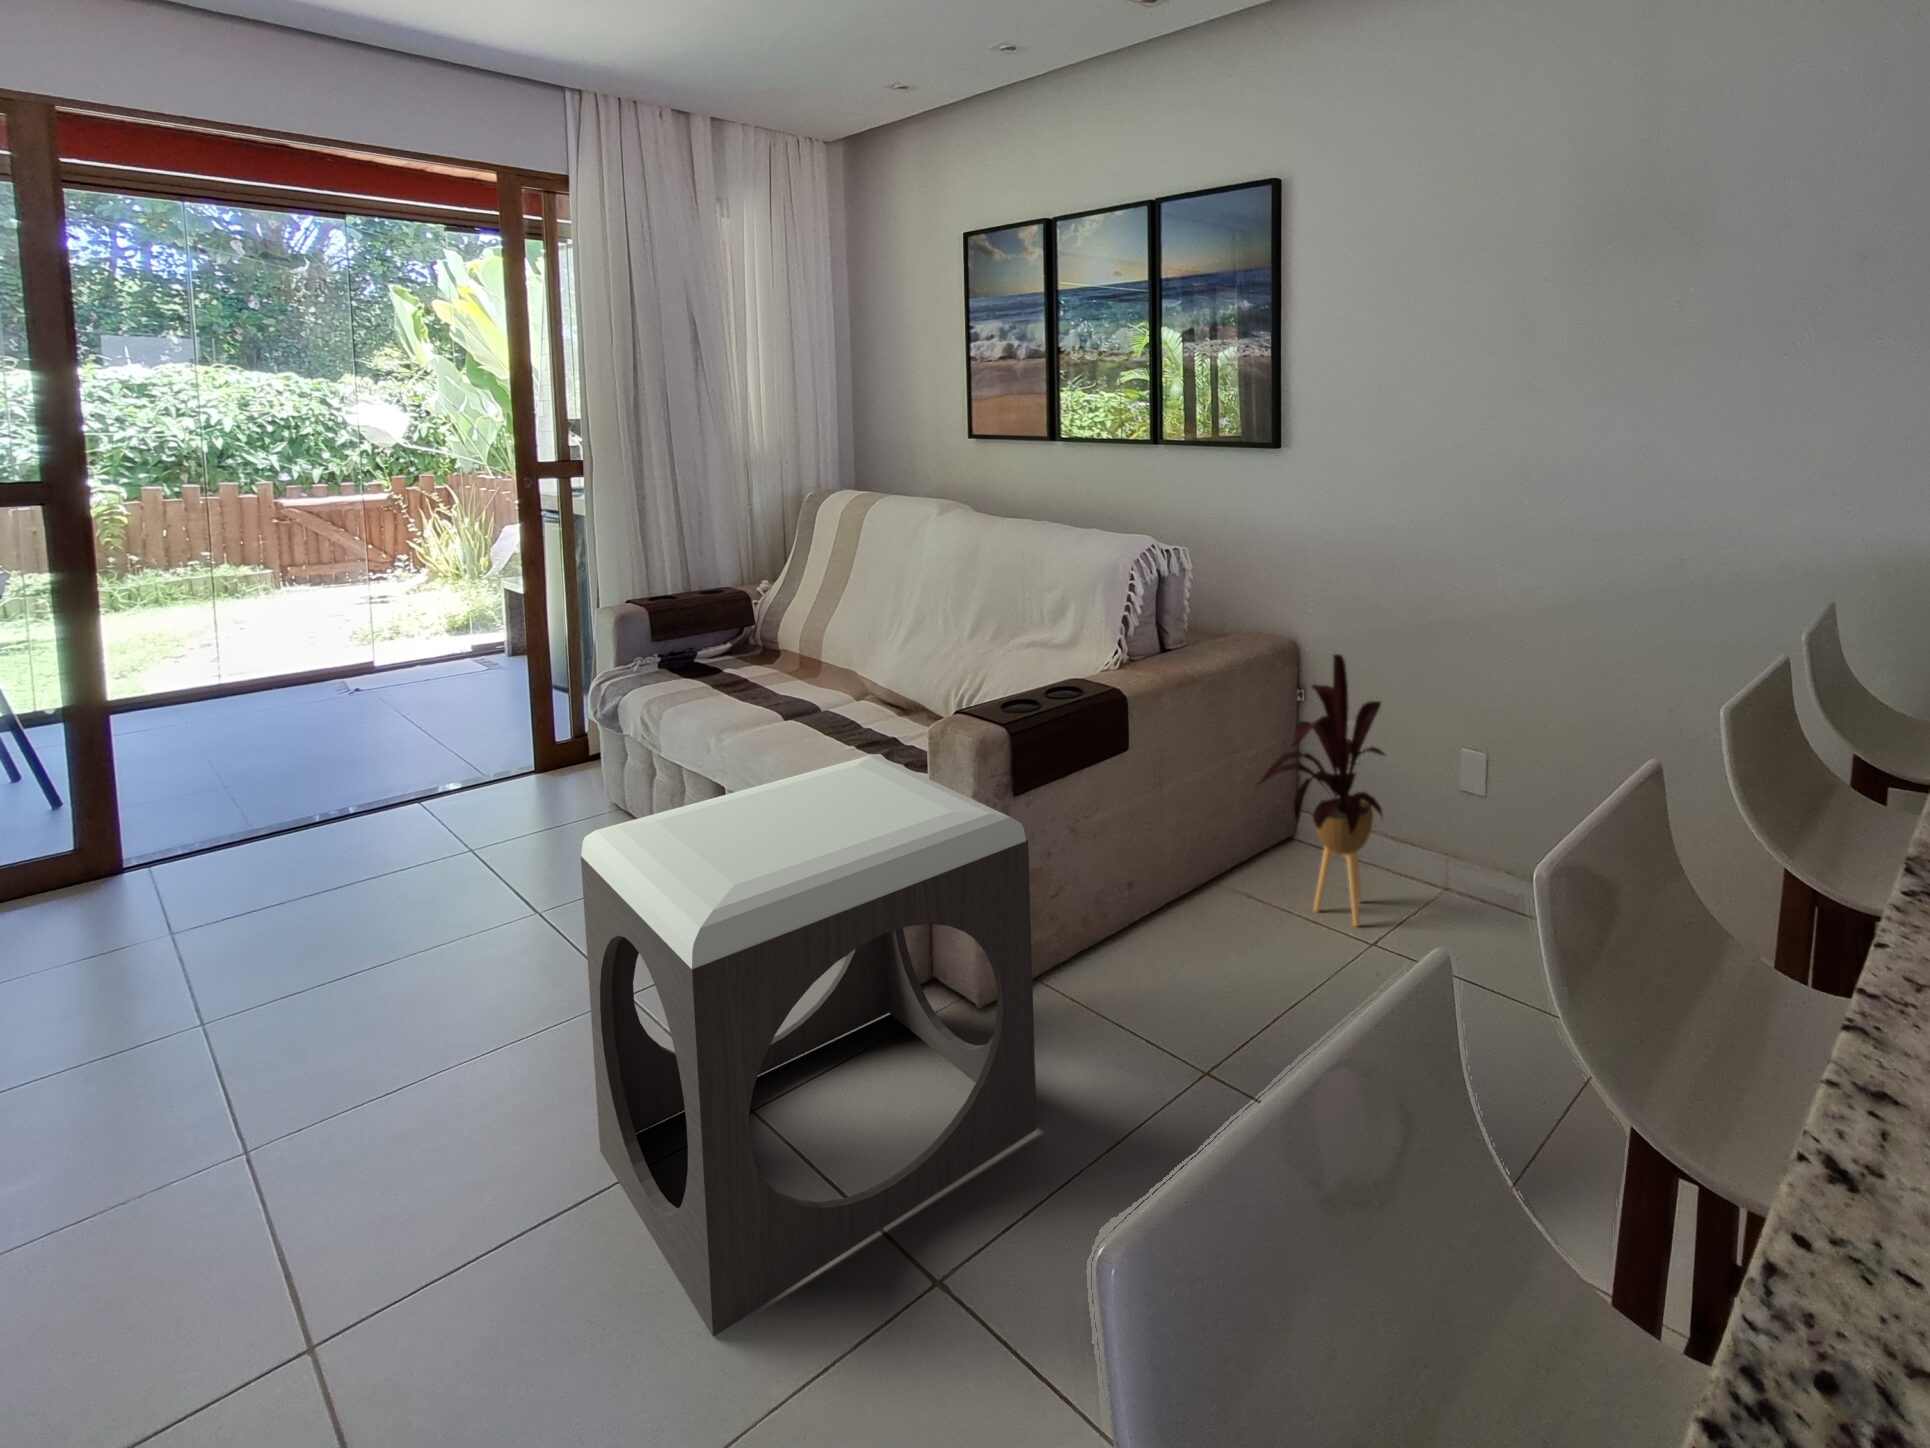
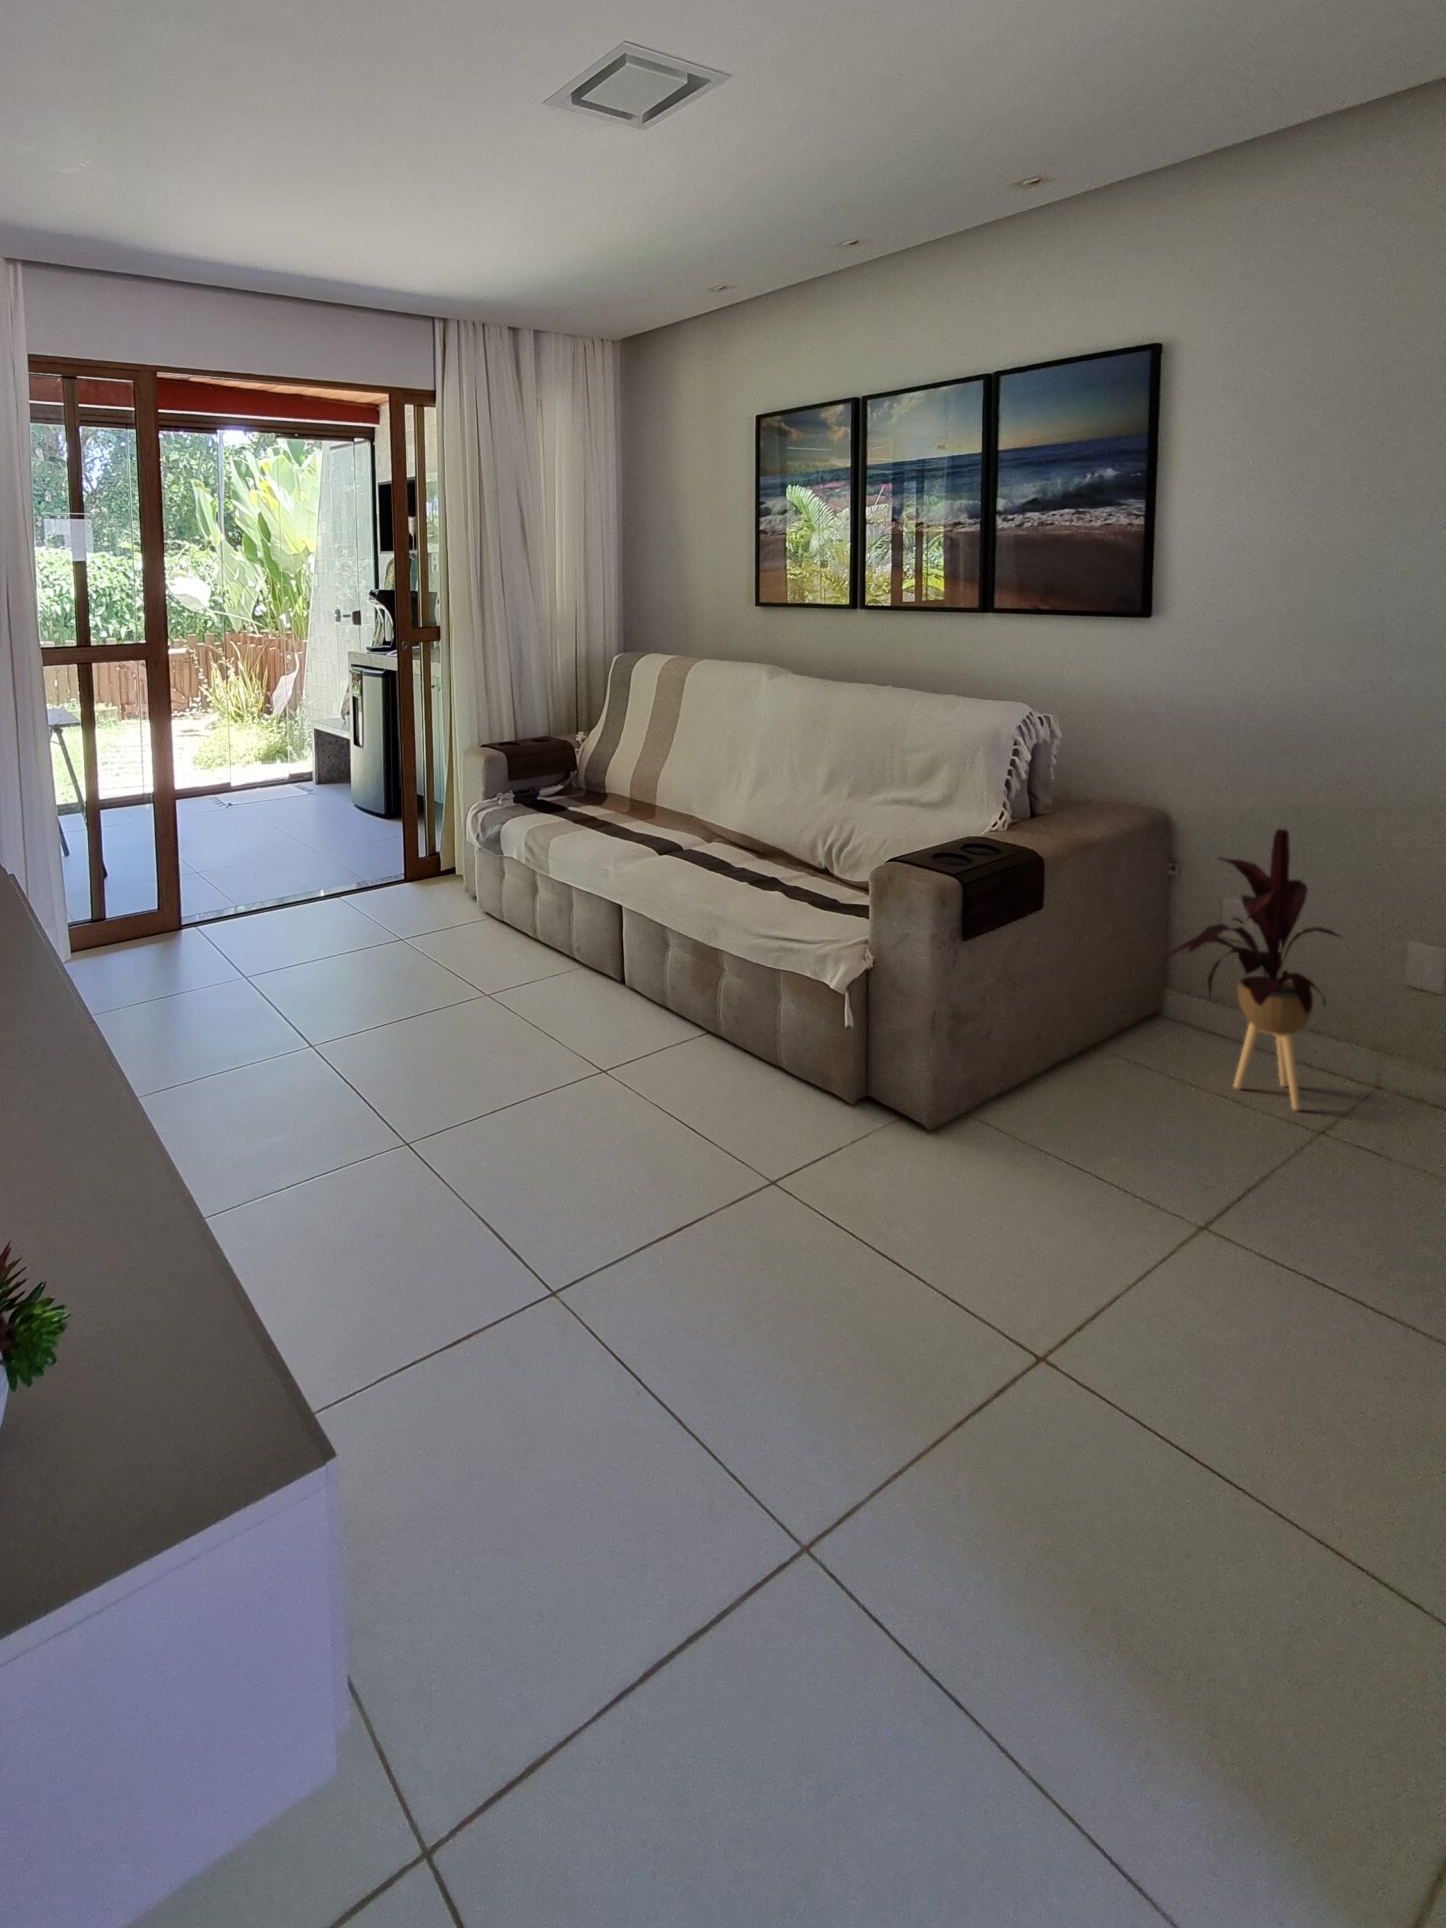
footstool: present [581,754,1037,1337] -> none [669,892,1064,1358]

